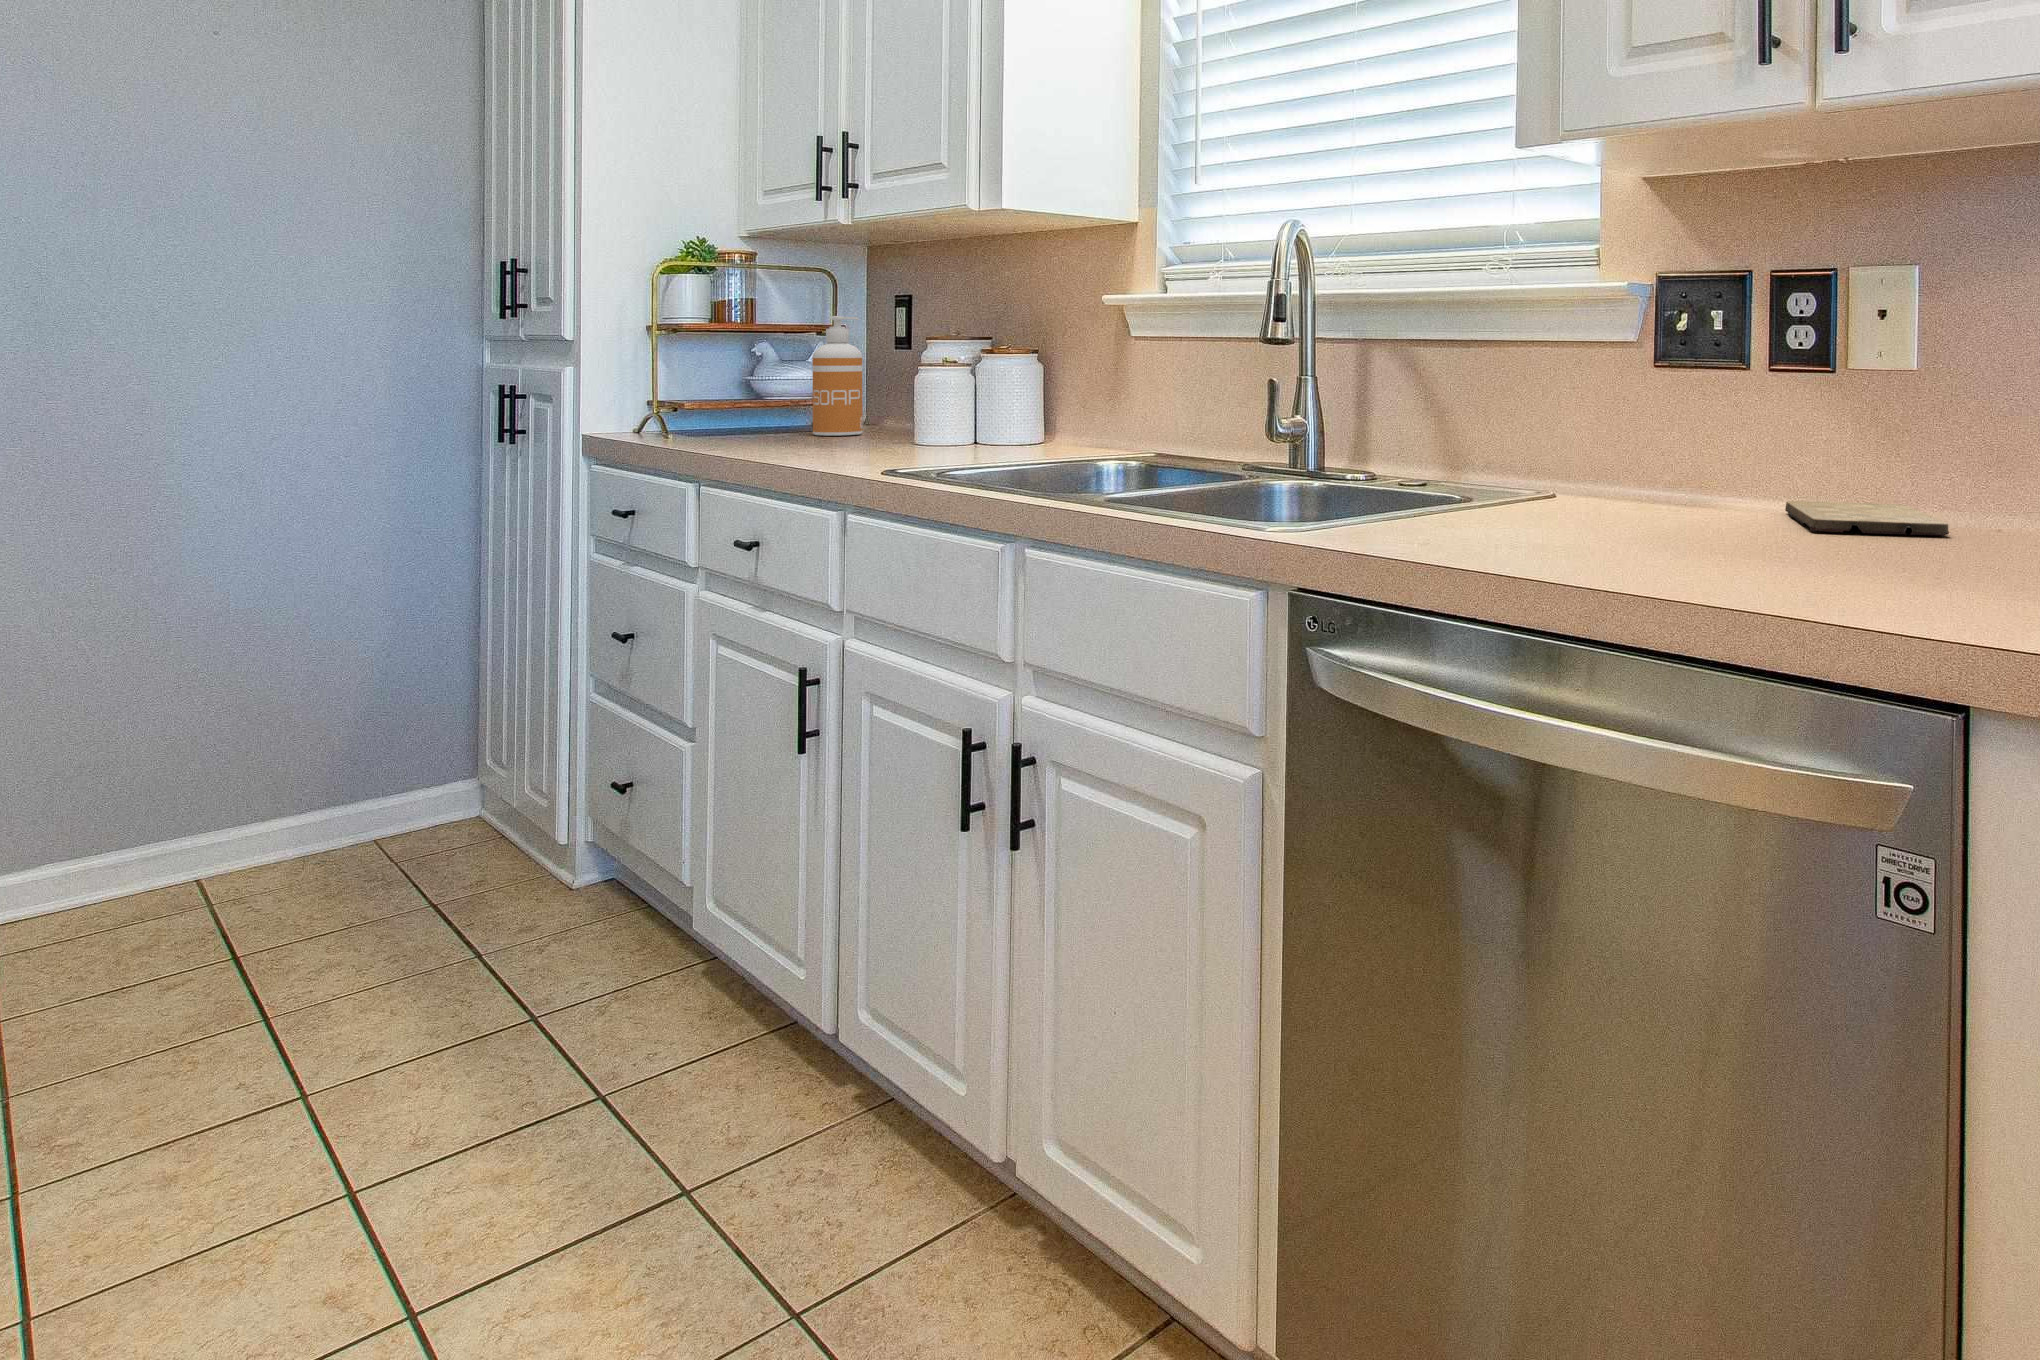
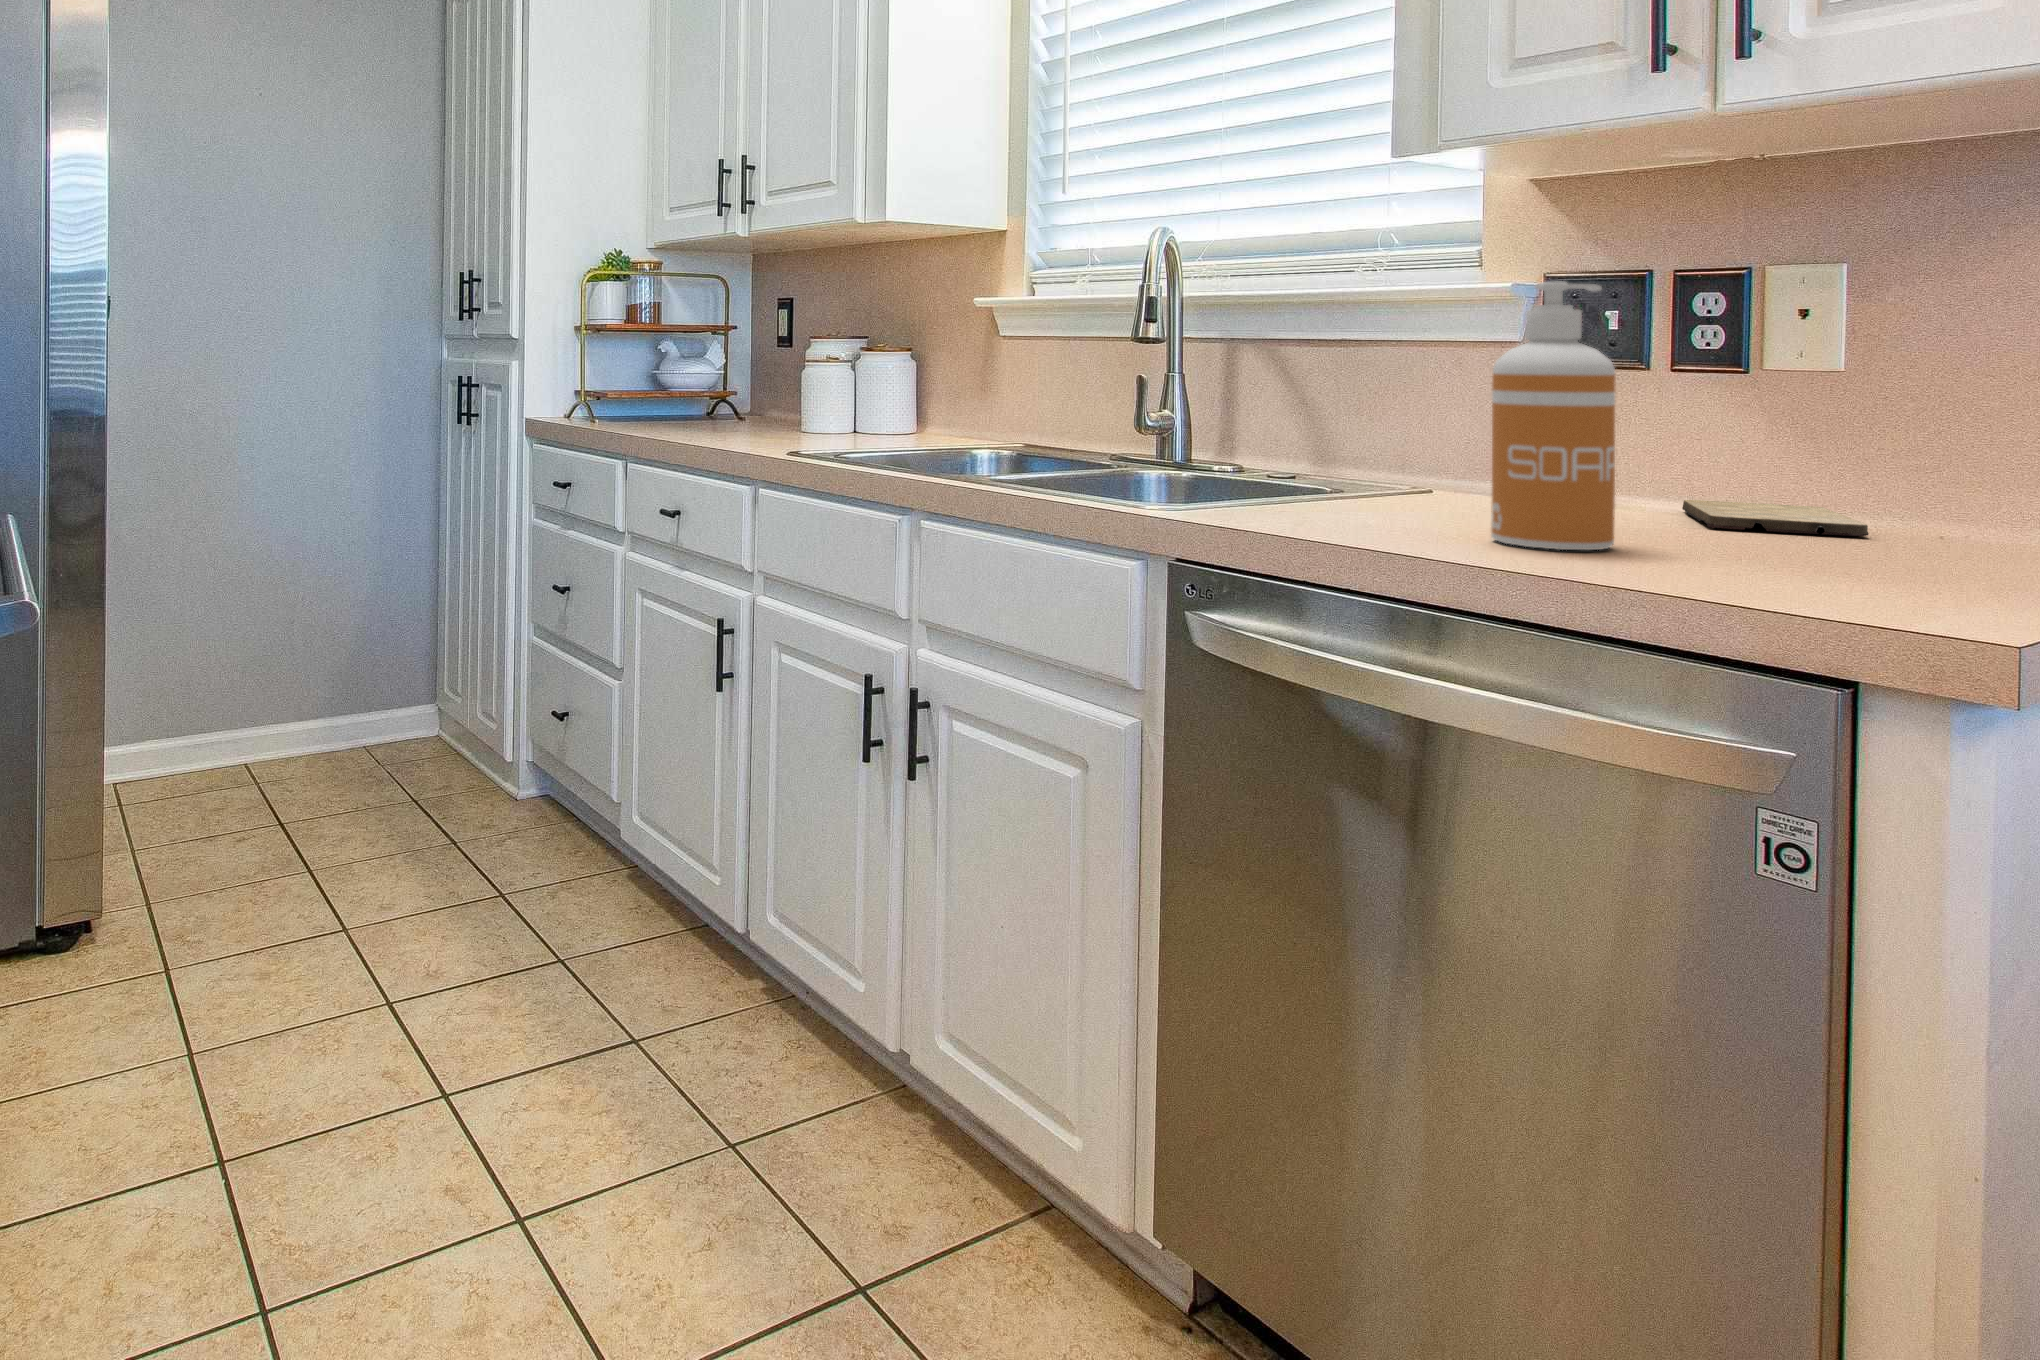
soap dispenser: present [812,316,863,436] -> present [1491,281,1616,550]

